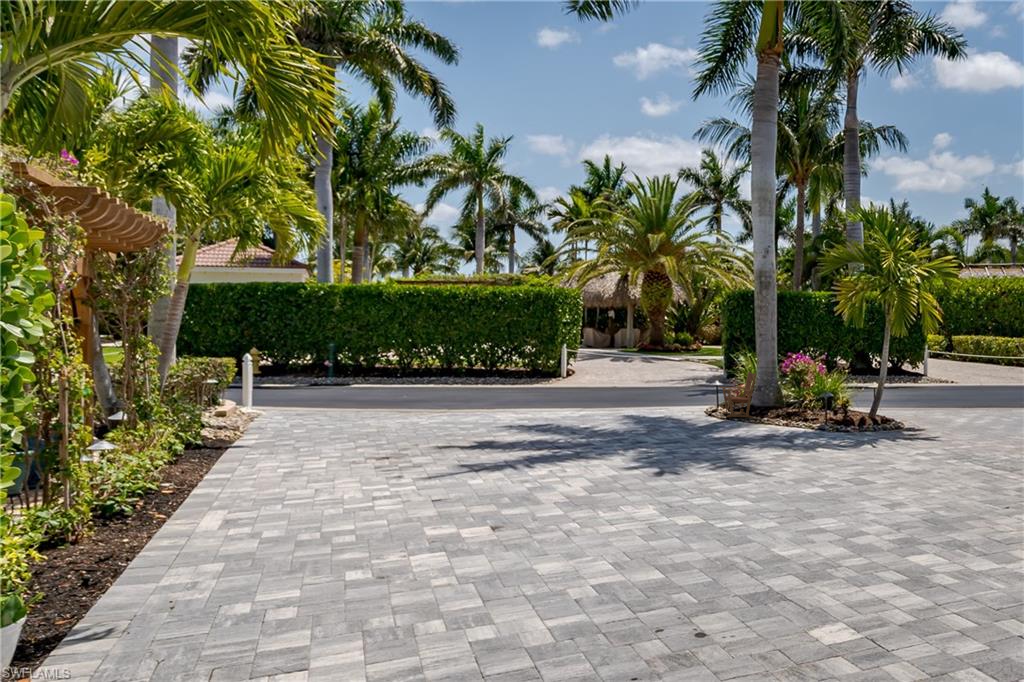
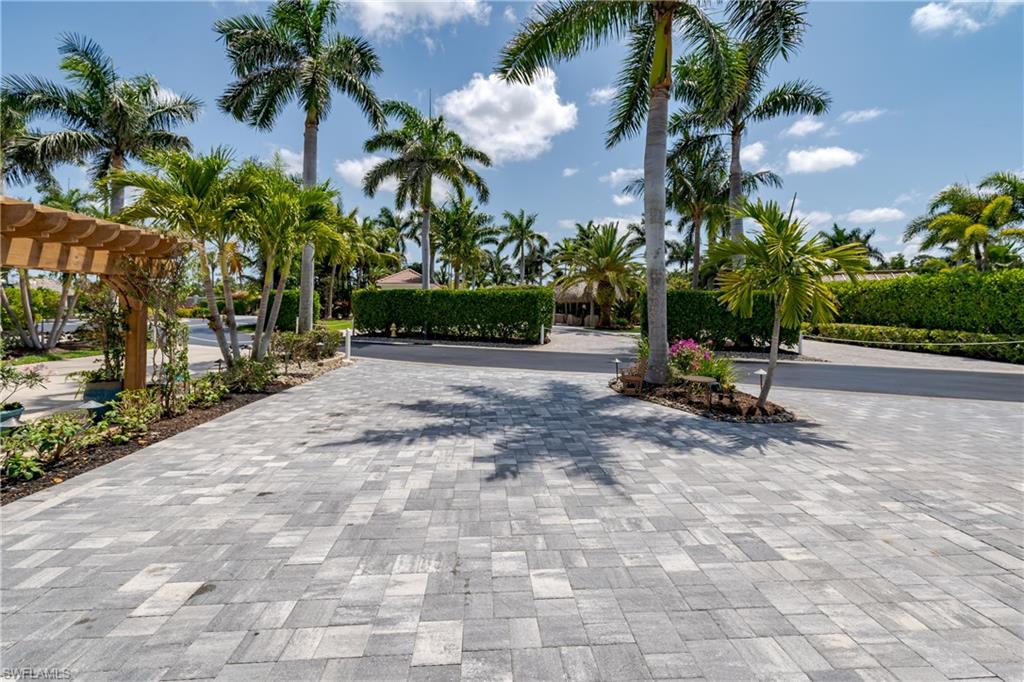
side table: none [796,392,832,425] -> present [682,376,716,408]

